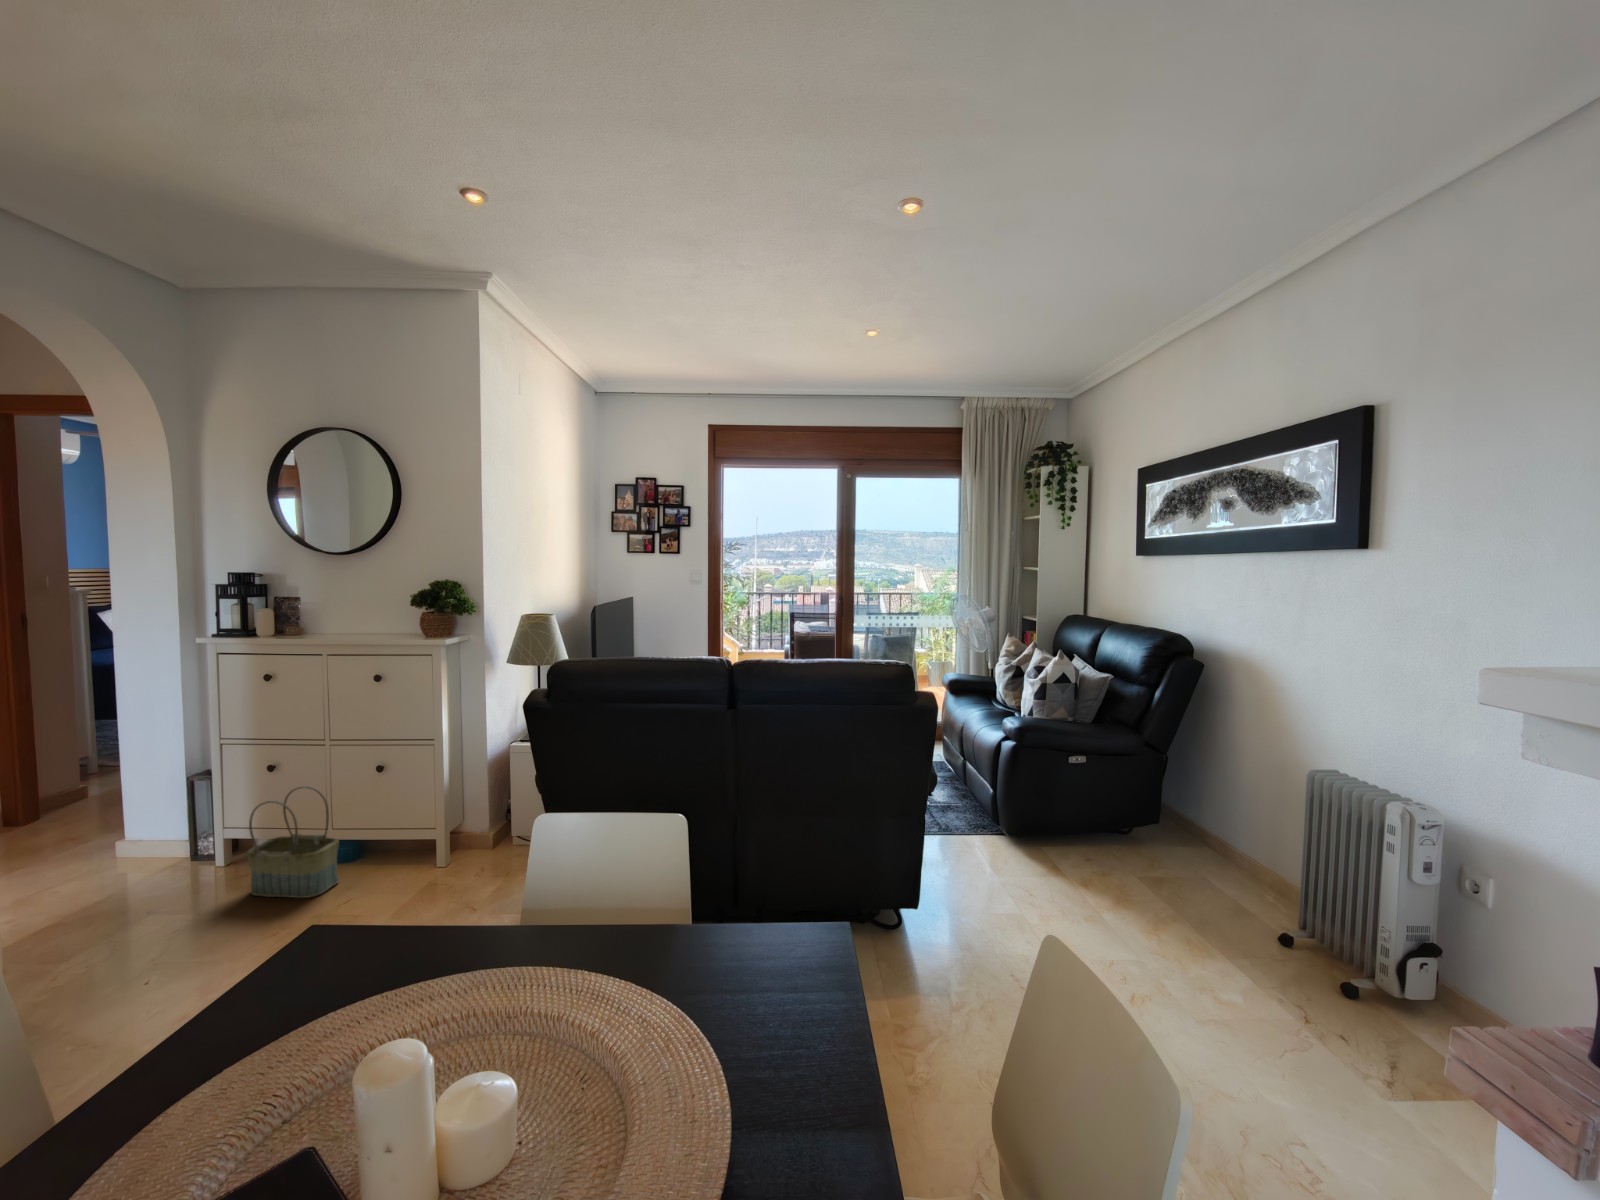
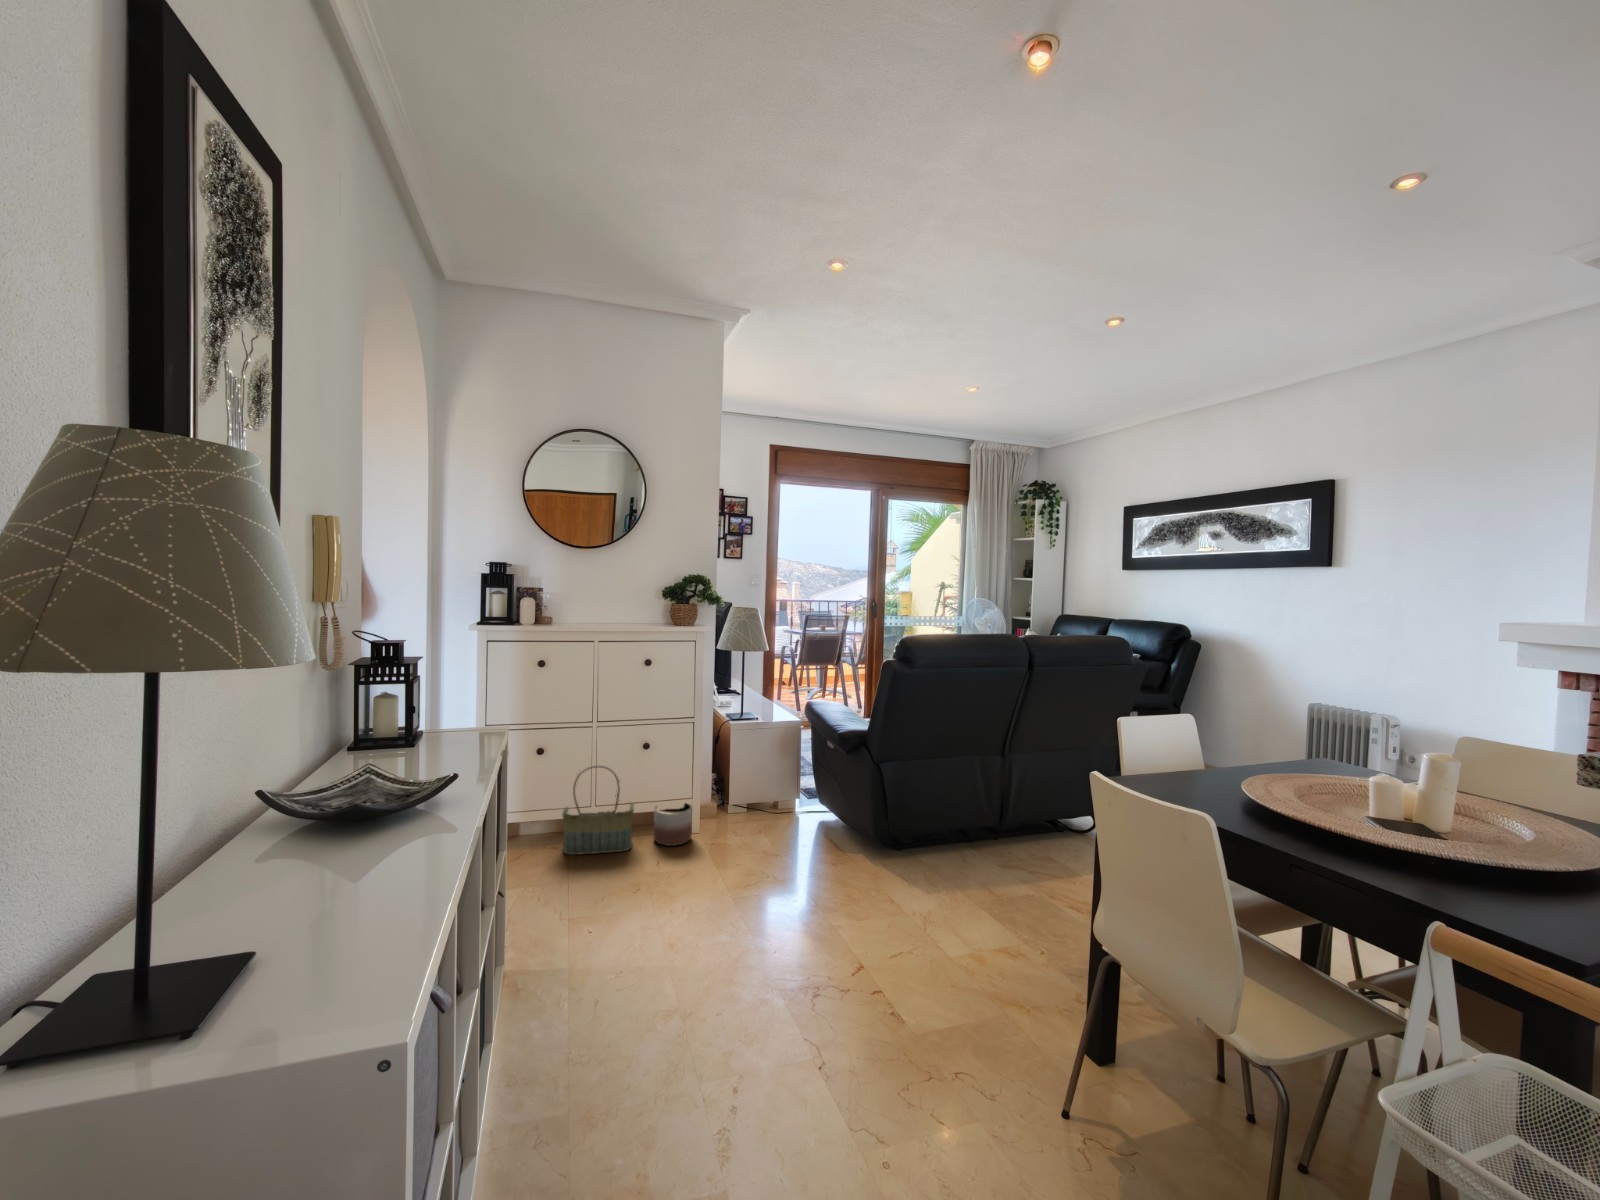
planter: none [353,842,404,896] -> present [653,801,692,846]

